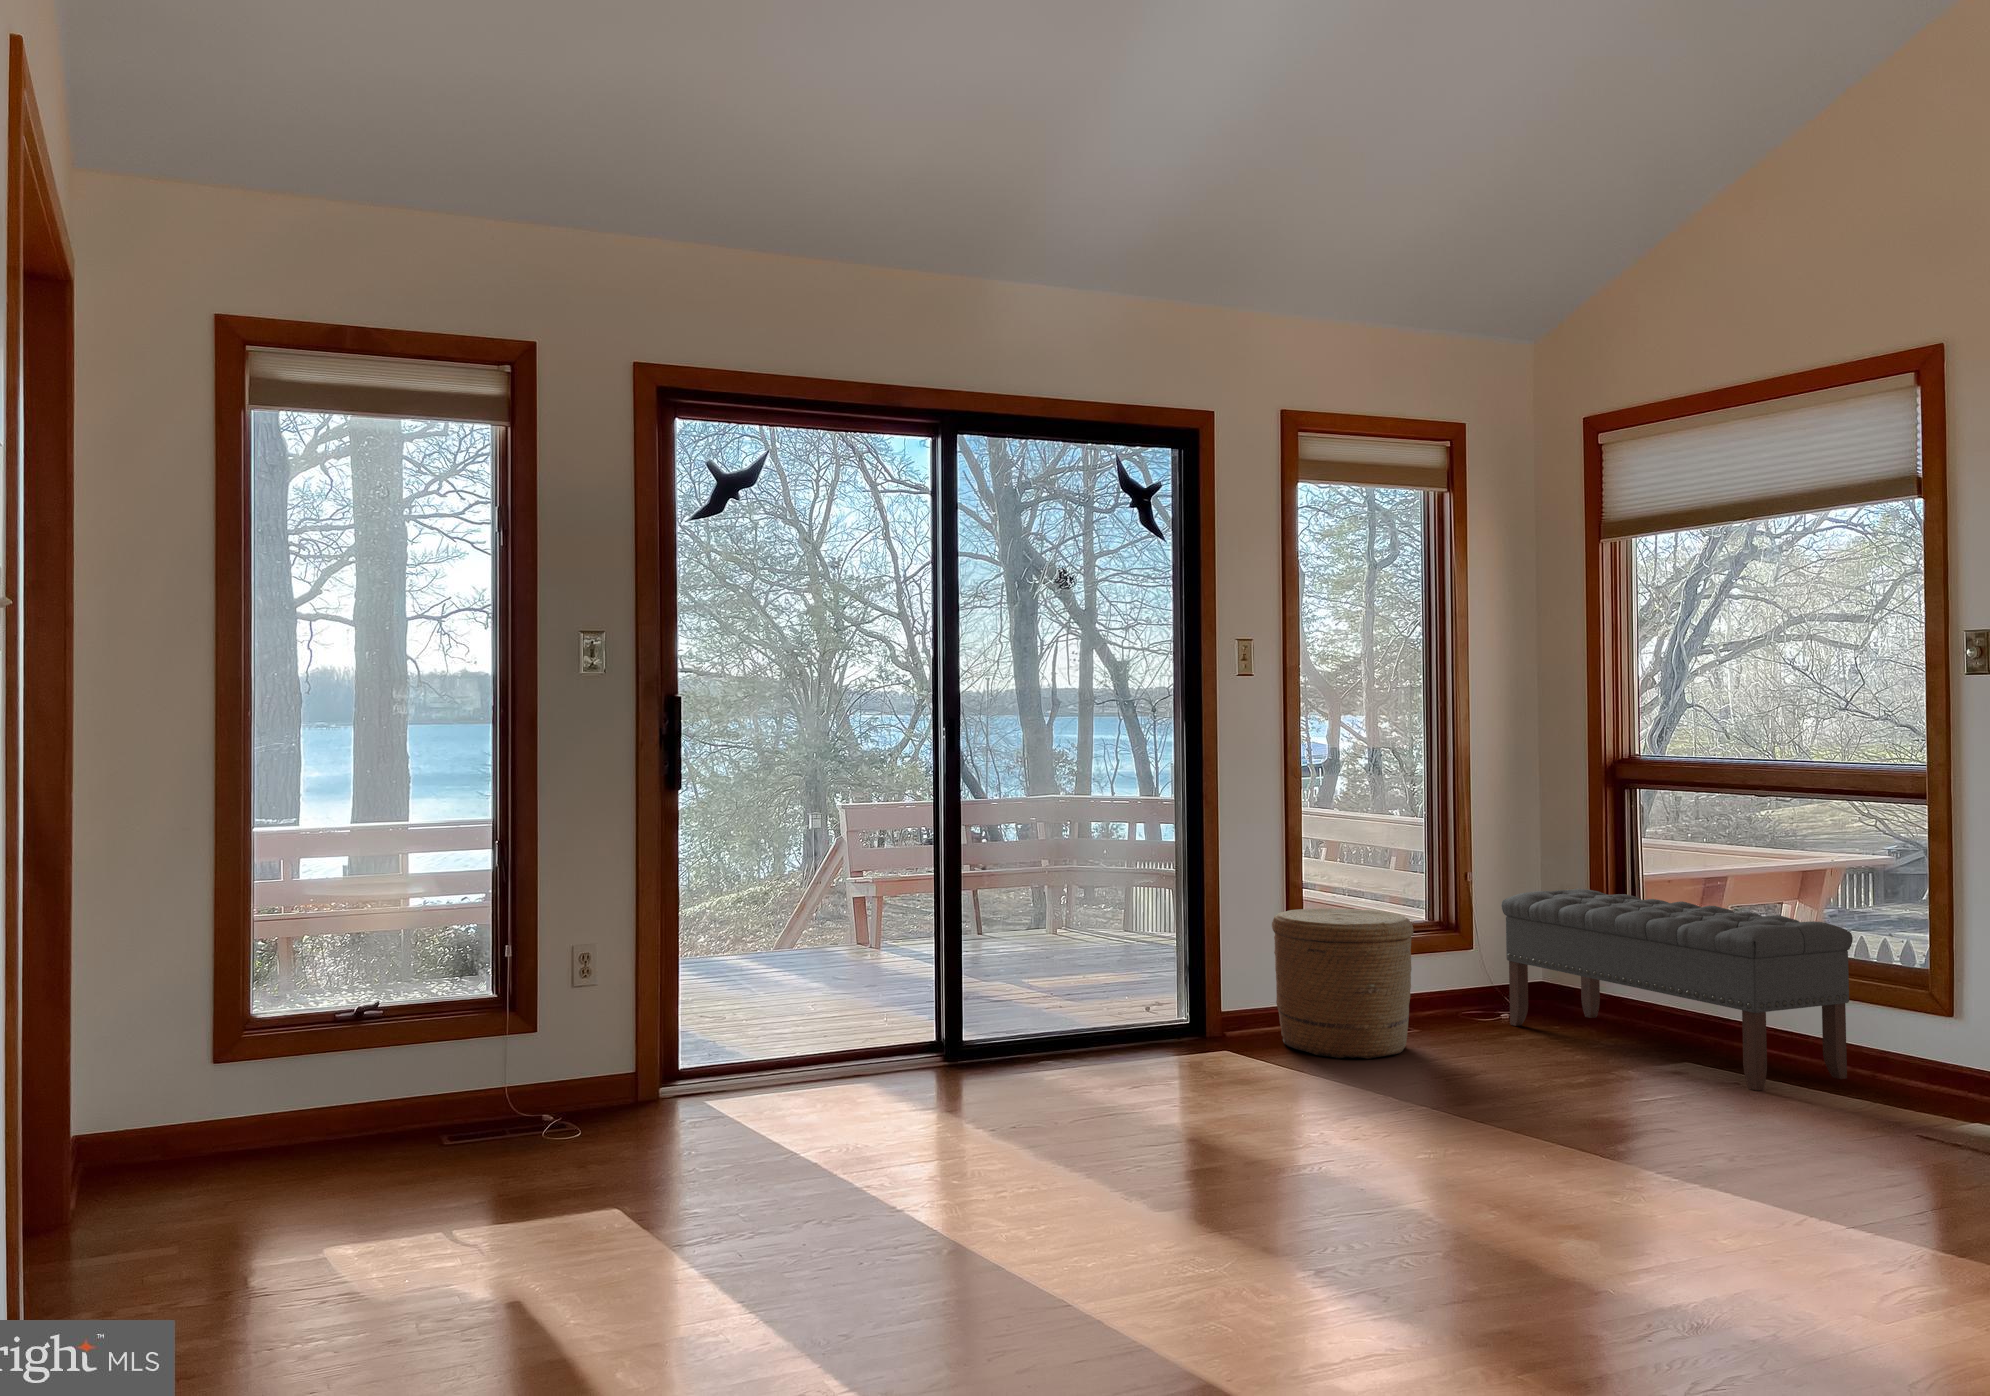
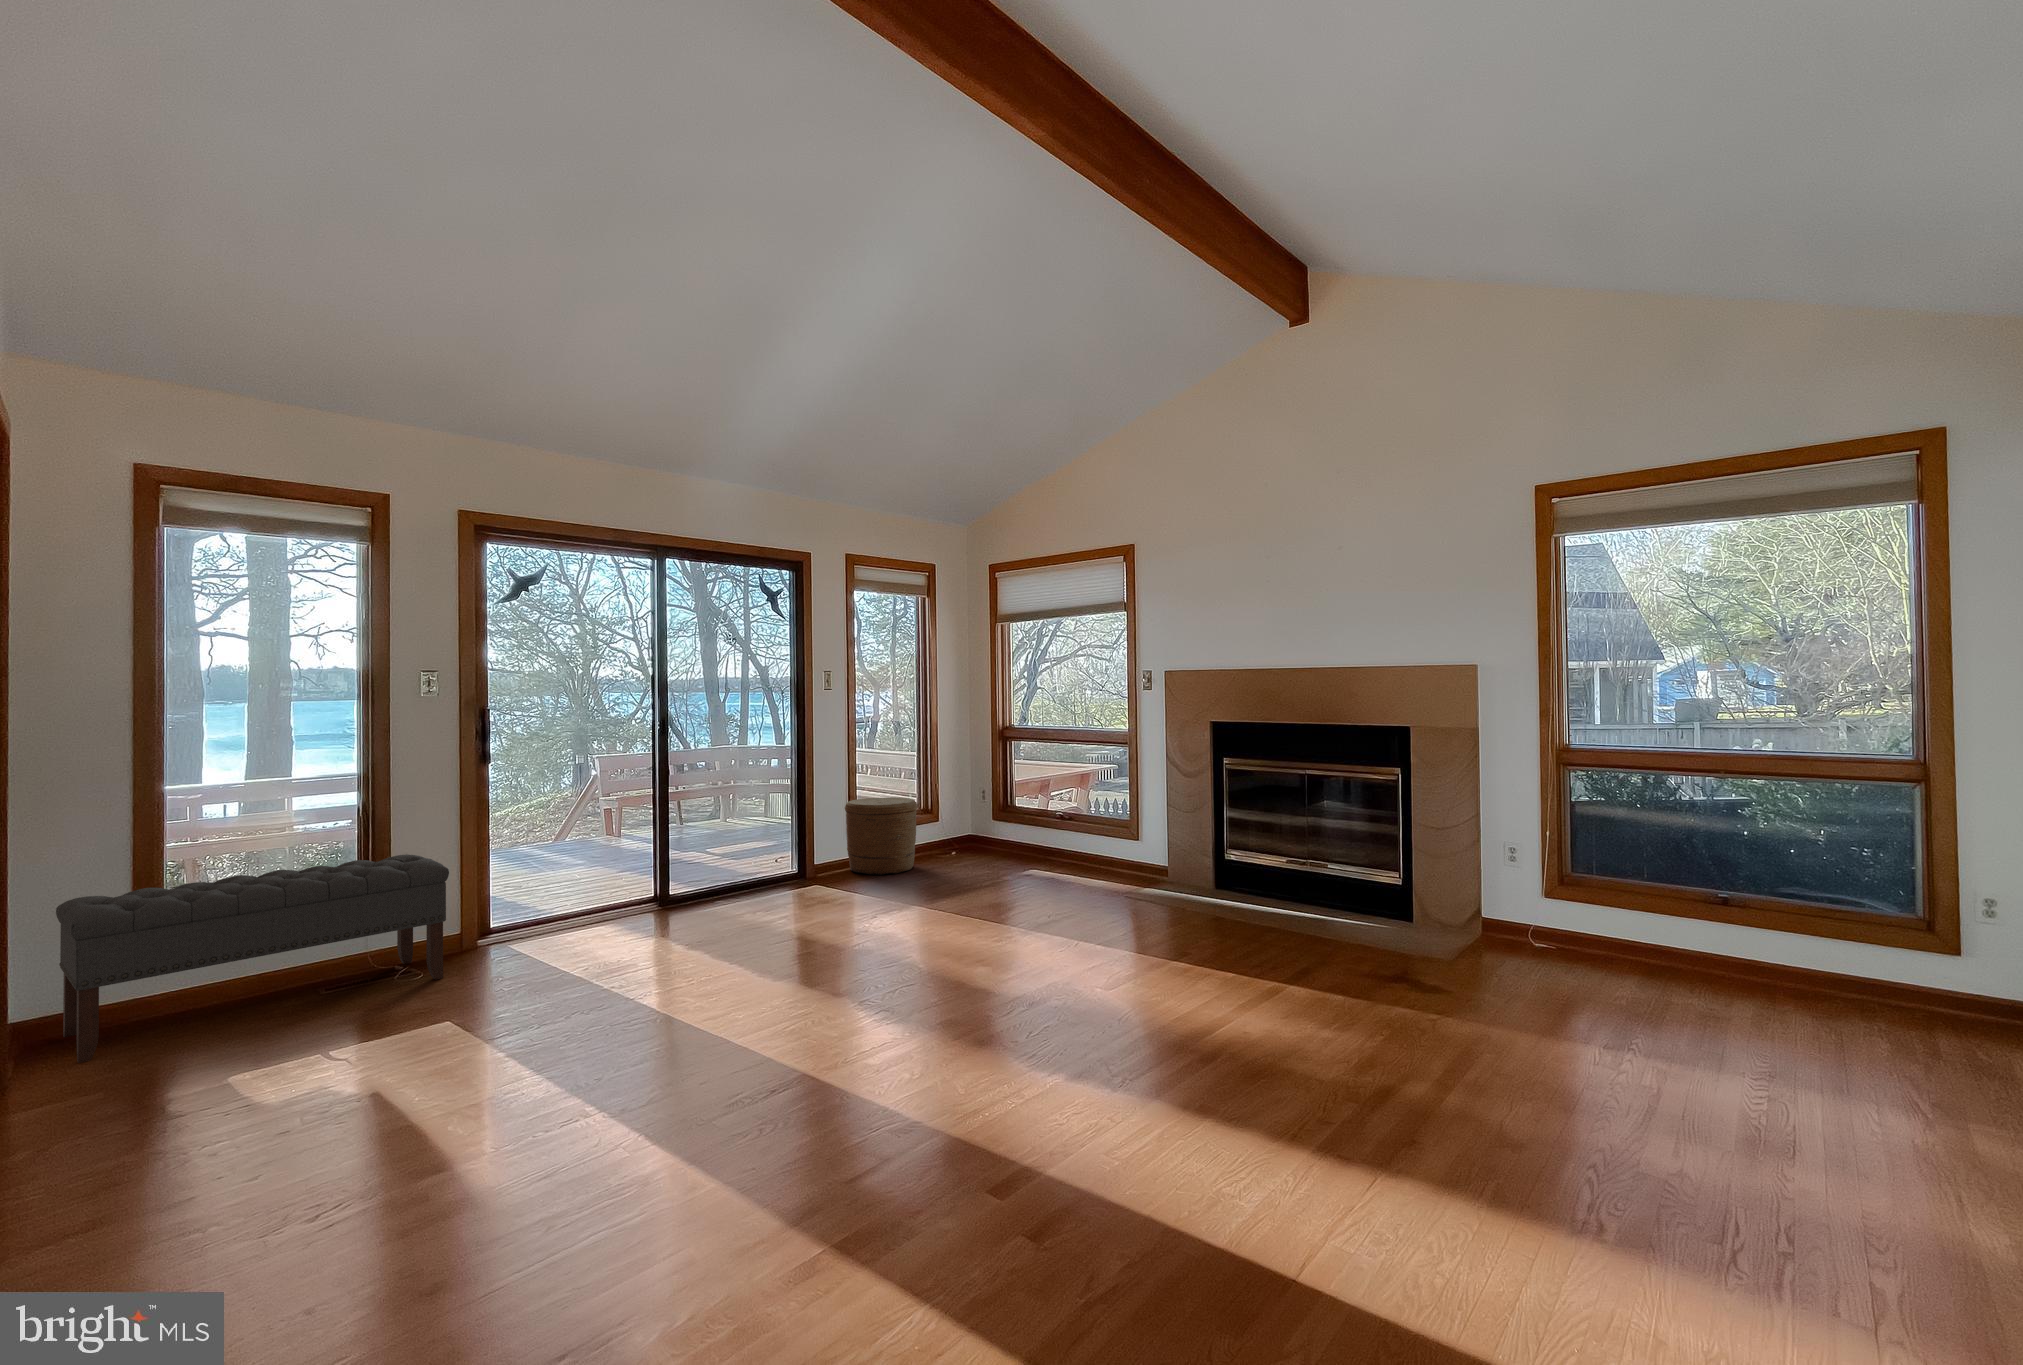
bench: present [1501,889,1853,1091] -> present [56,854,449,1063]

